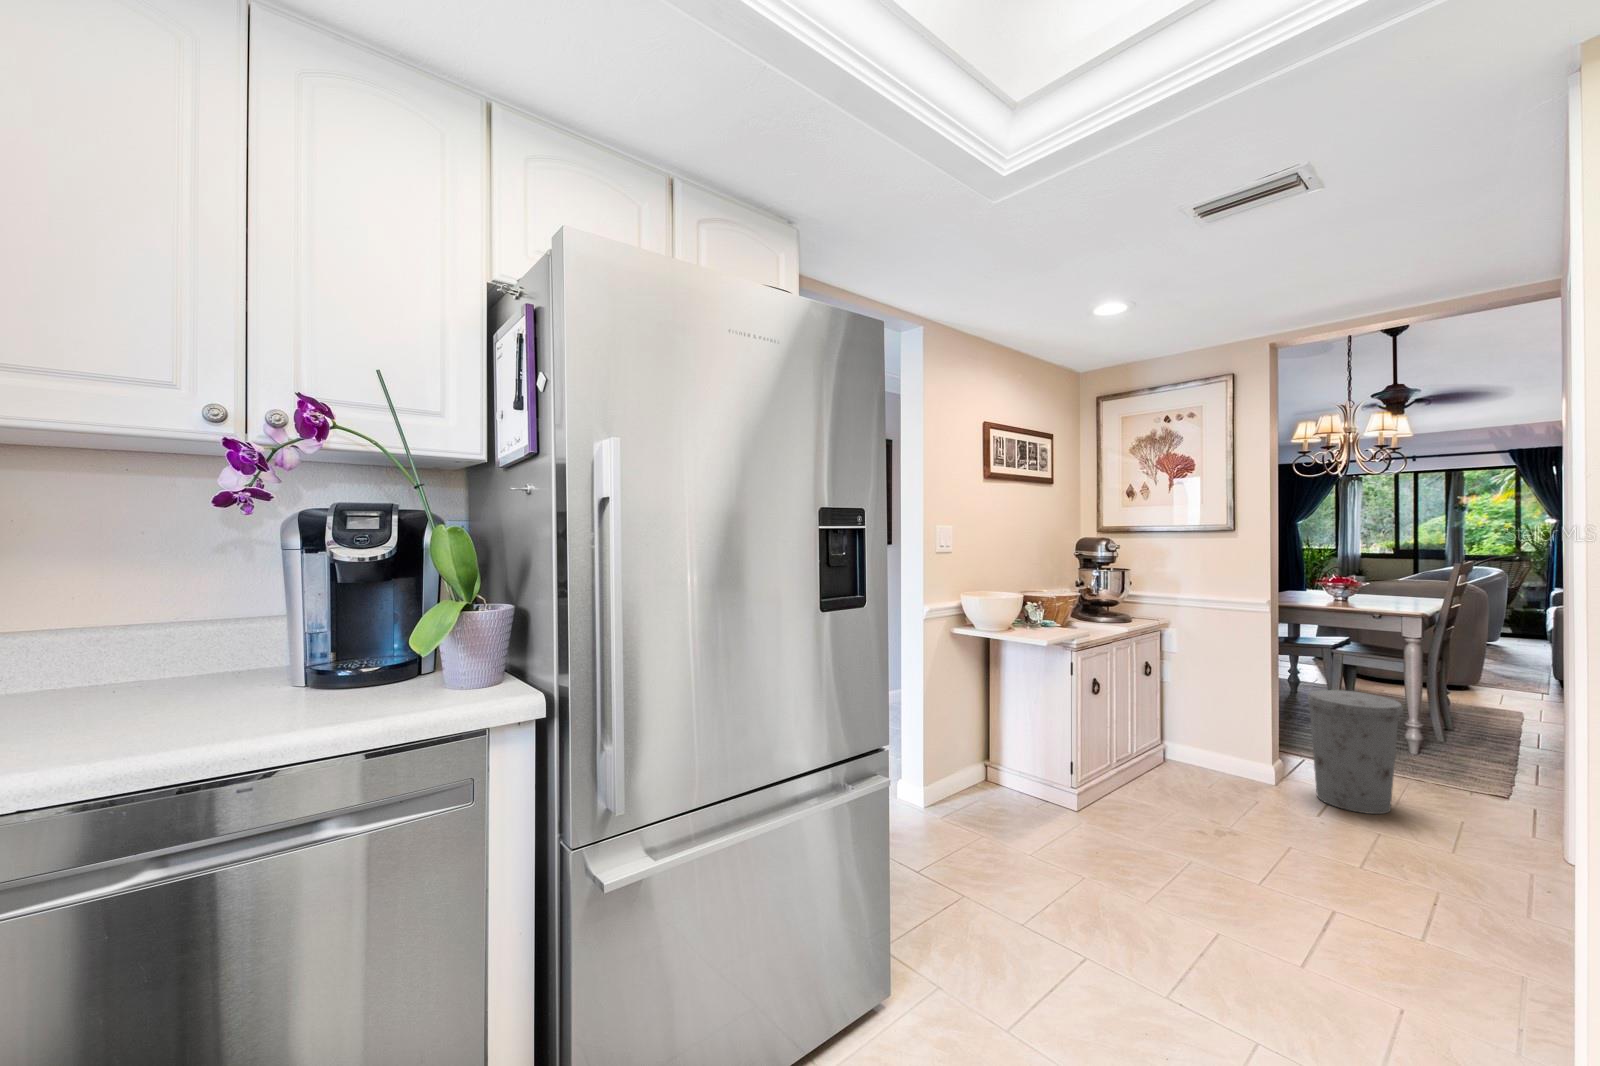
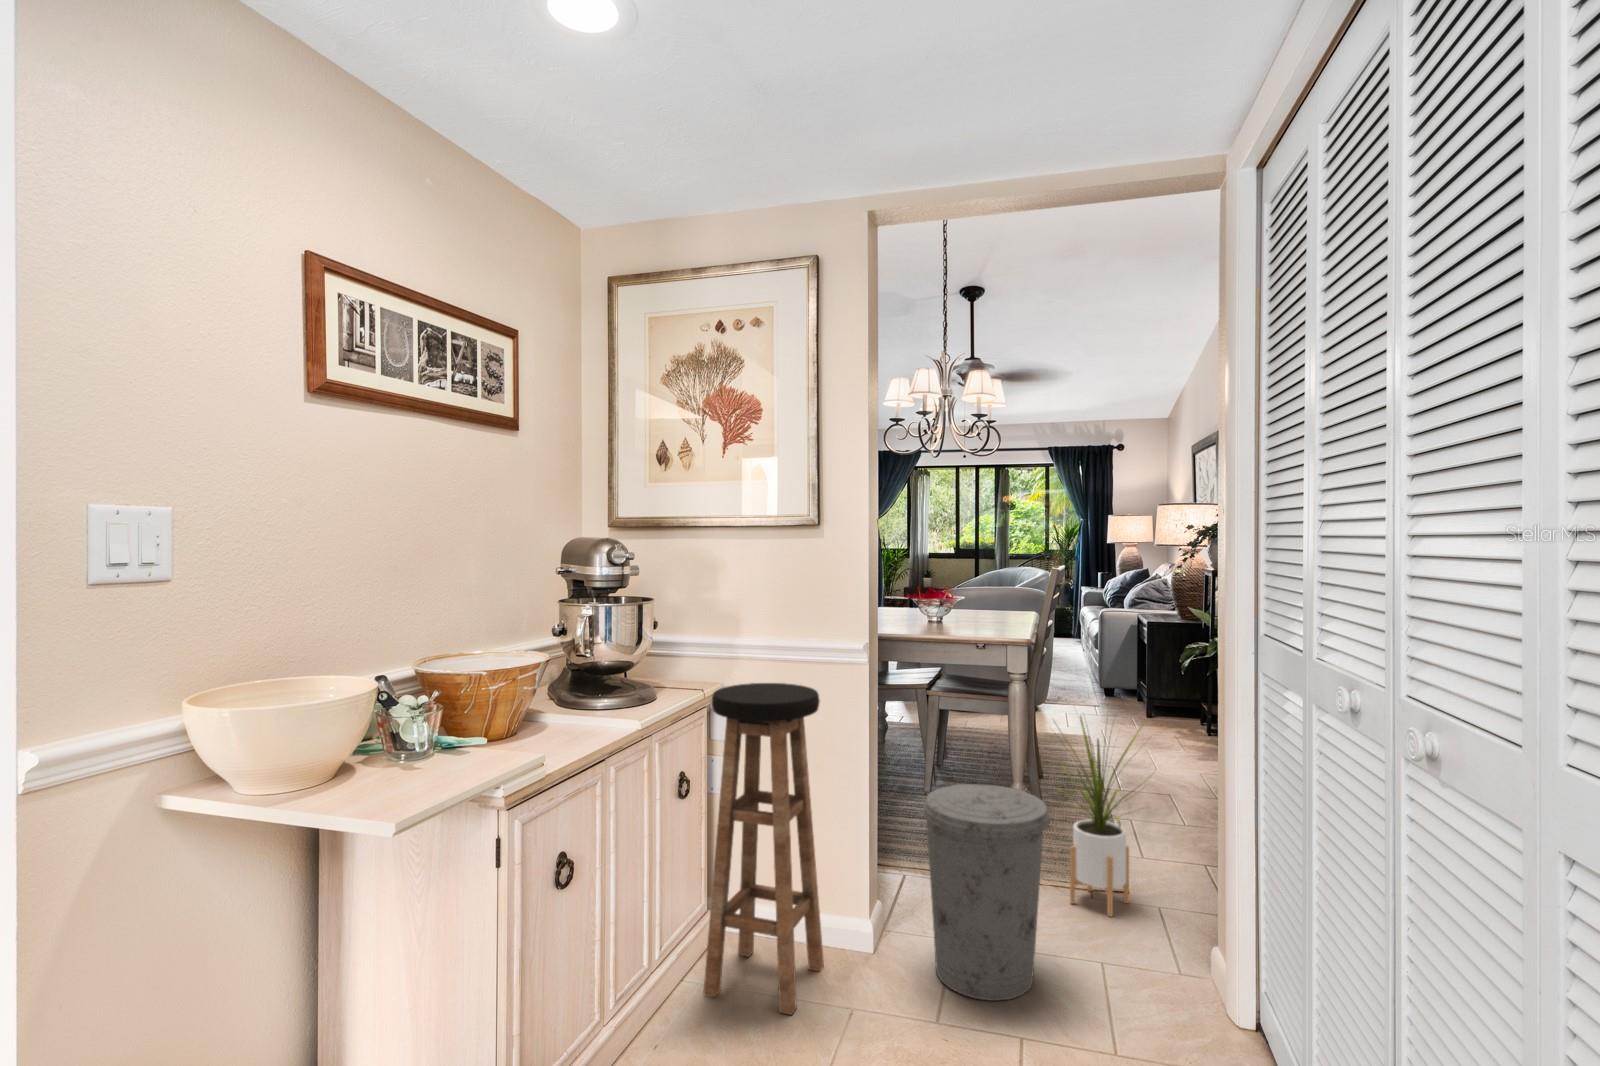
bar stool: none [1161,619,1237,793] -> present [703,683,824,1015]
house plant: none [1418,654,1521,799] -> present [1063,716,1145,917]

